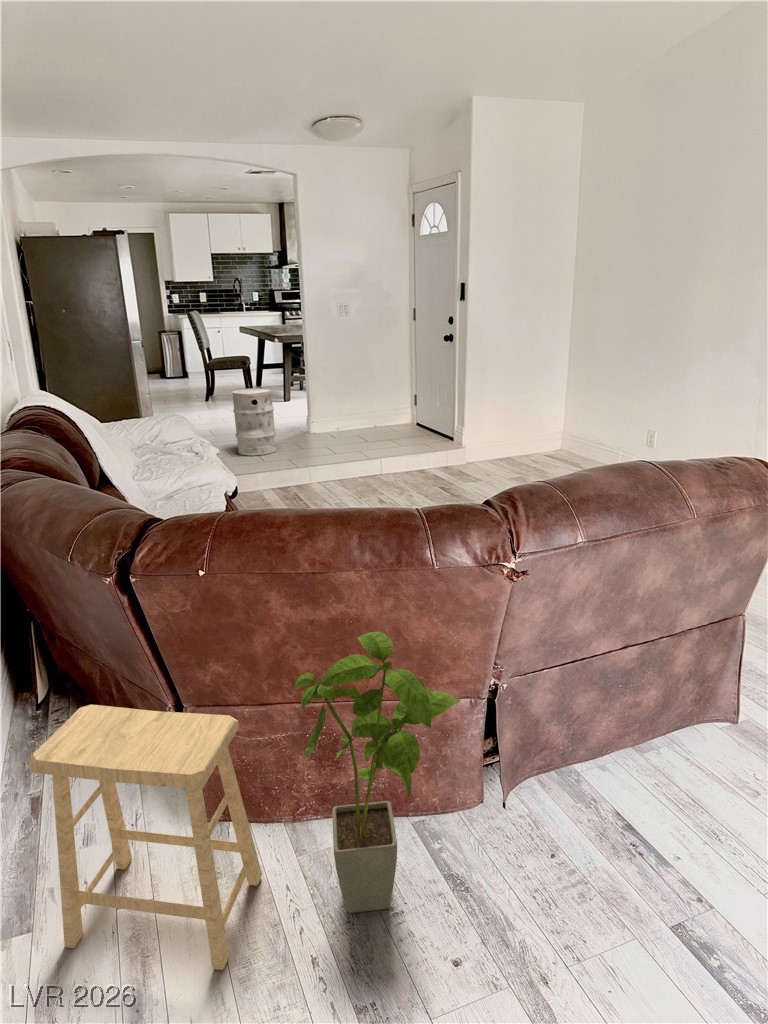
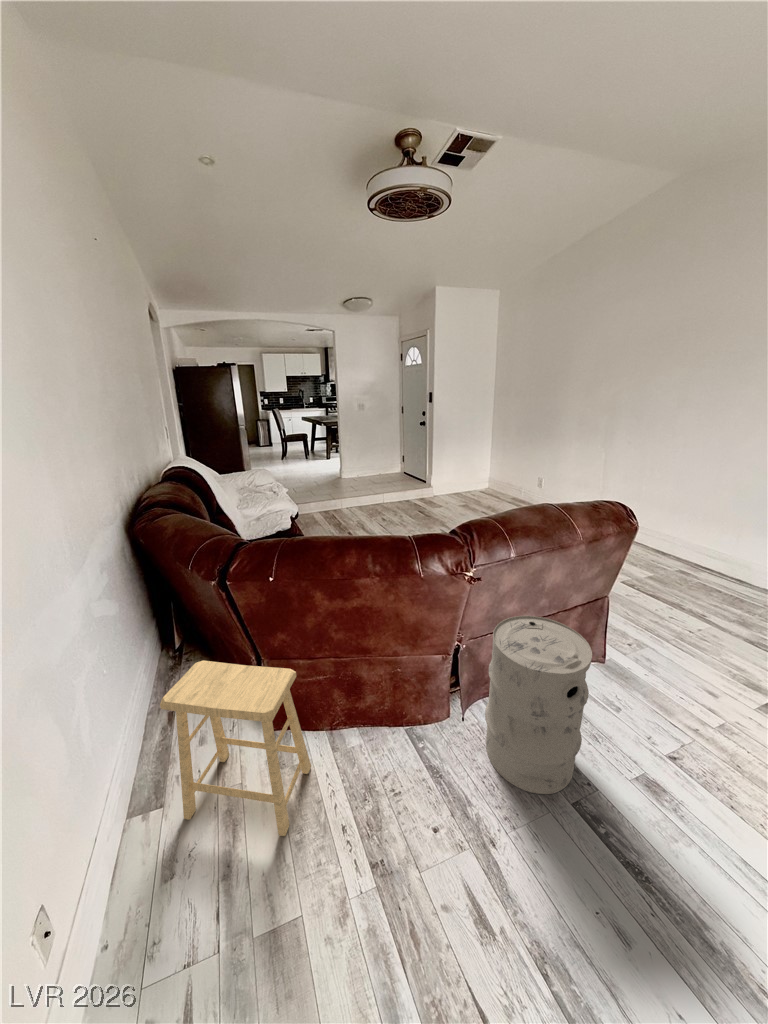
trash can: present [232,388,276,456] -> present [485,616,592,794]
house plant: present [293,632,460,913] -> none [331,617,437,794]

